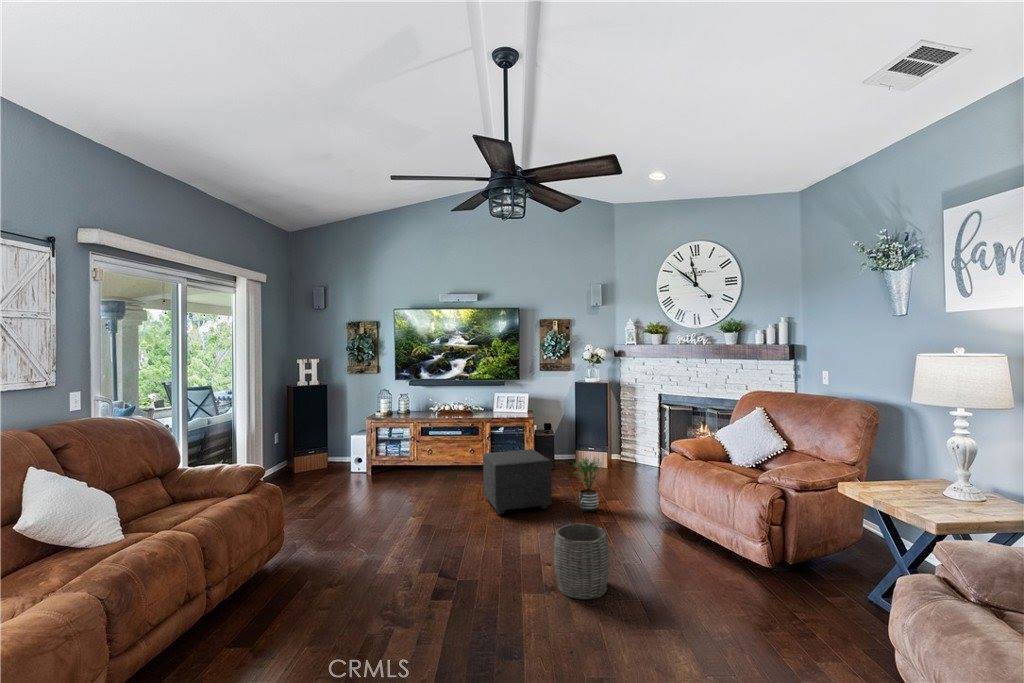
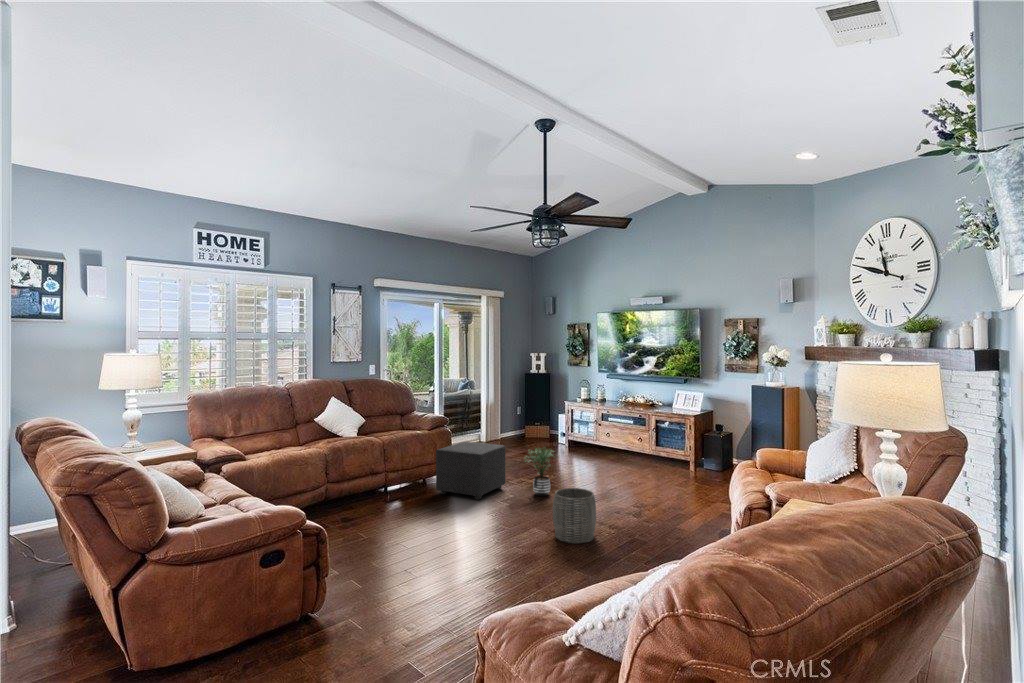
ottoman: present [483,449,552,514] -> present [436,442,506,500]
potted plant: present [574,458,602,512] -> present [525,448,552,496]

